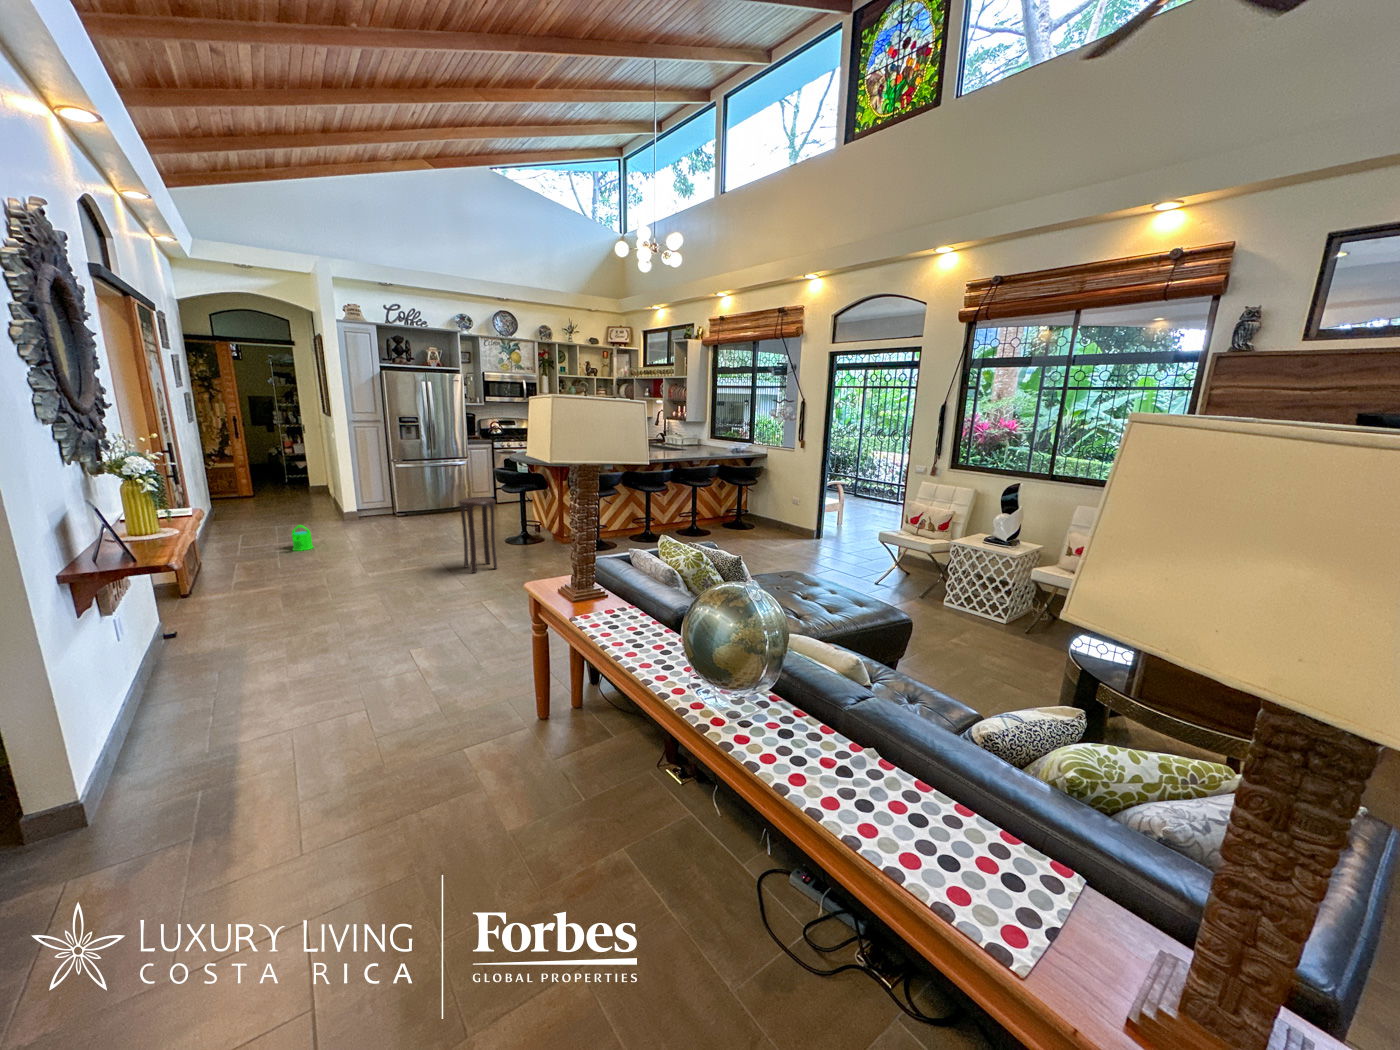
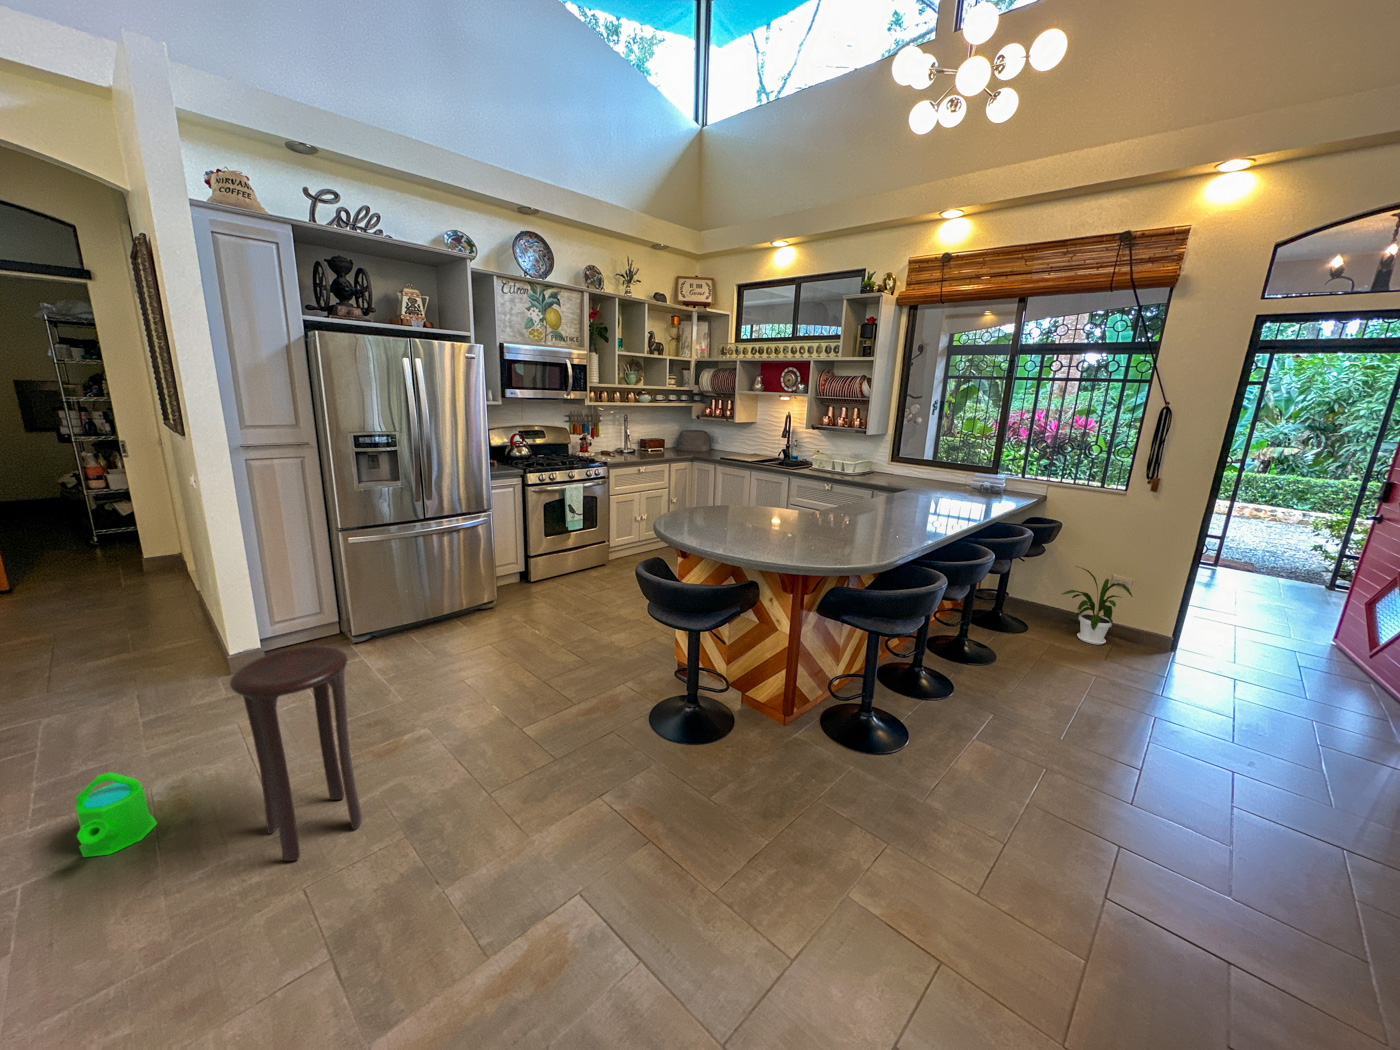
house plant: none [753,493,788,536] -> present [1062,566,1132,645]
stool: present [458,497,497,573] -> present [230,646,362,861]

